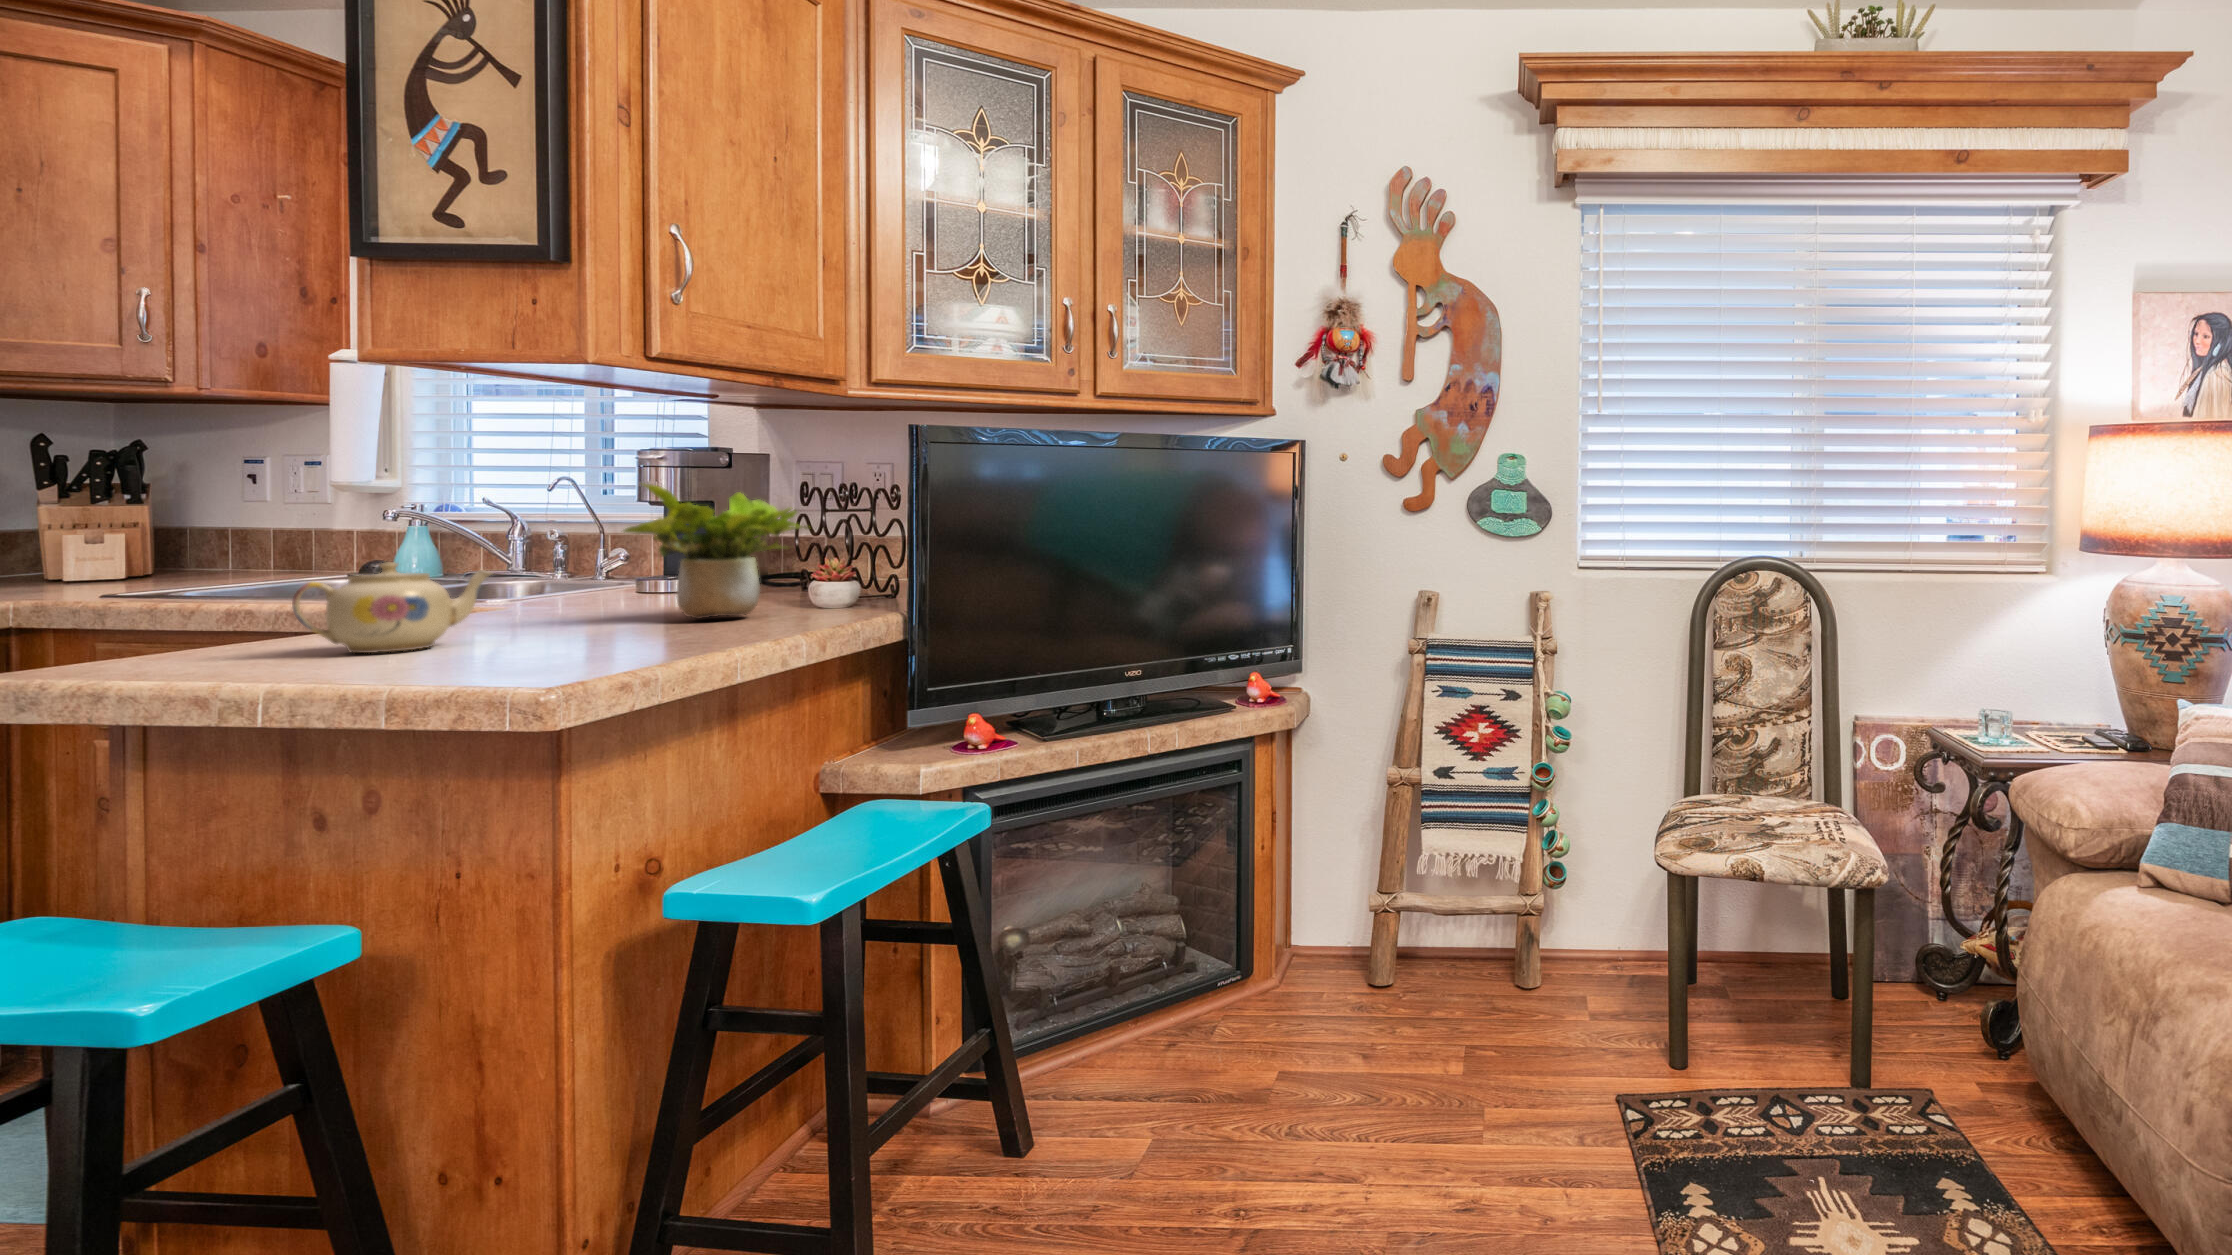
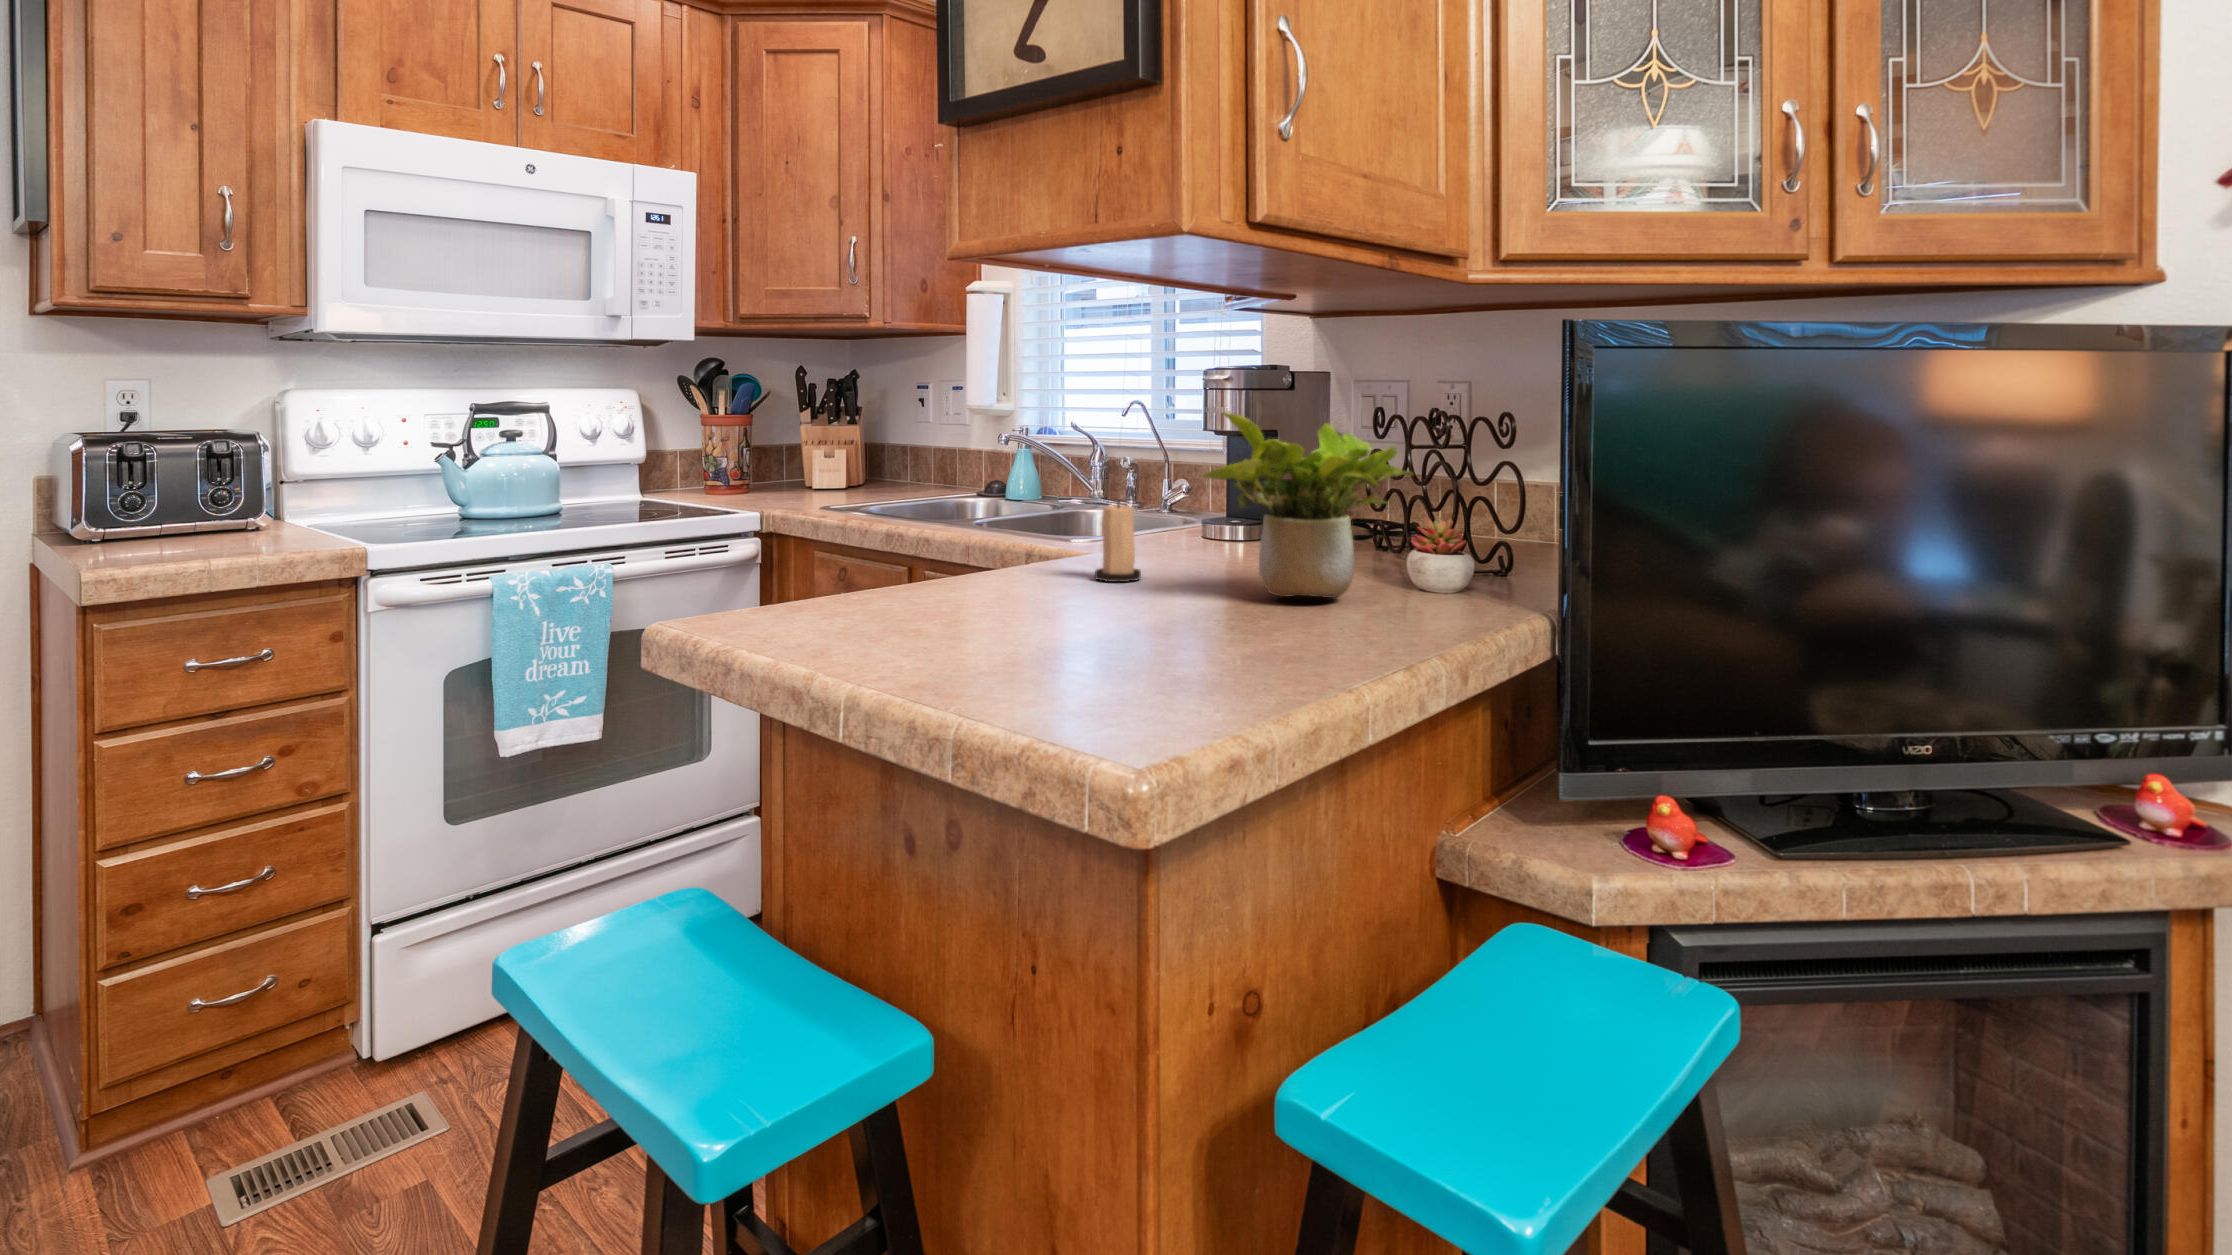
candle: none [515,555,565,622] -> present [1095,502,1141,582]
teapot: present [292,562,492,653] -> none [895,514,1076,629]

